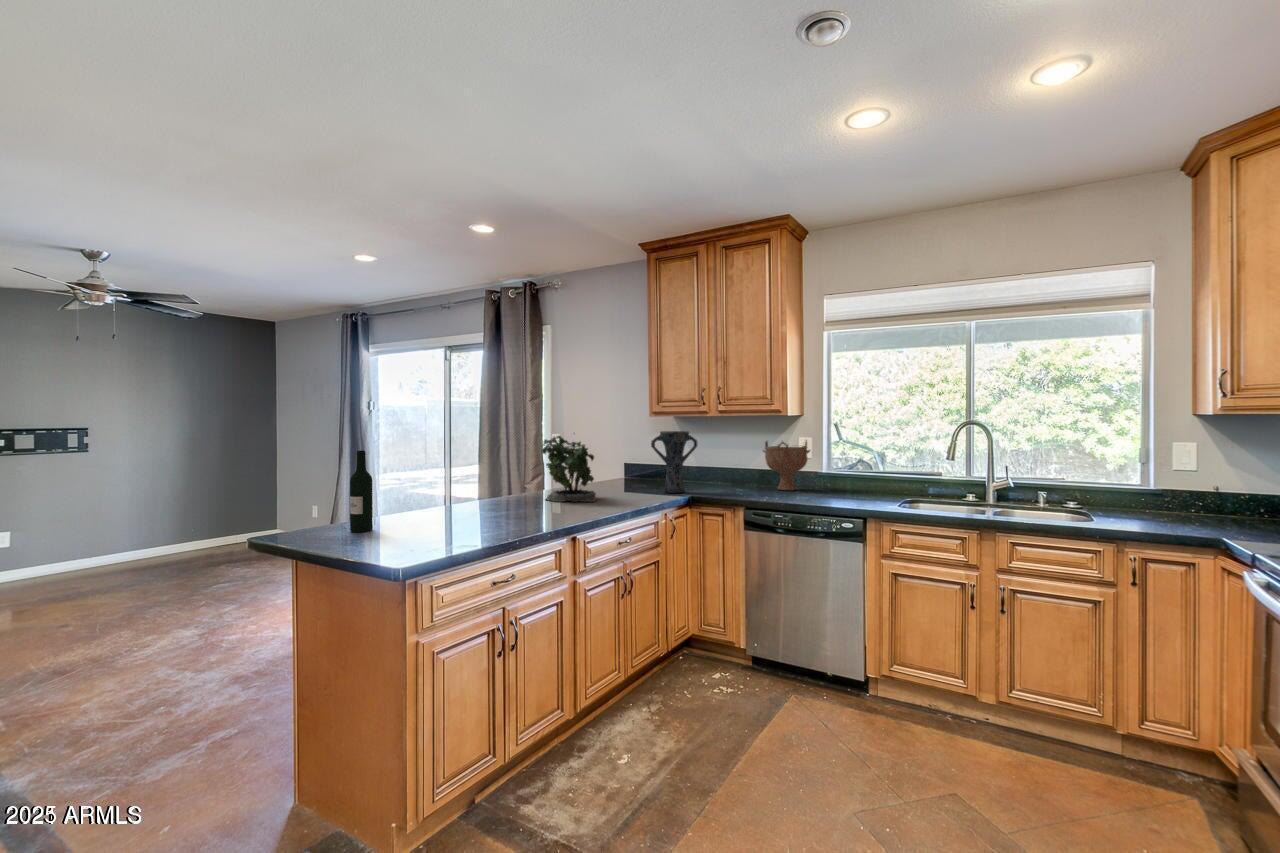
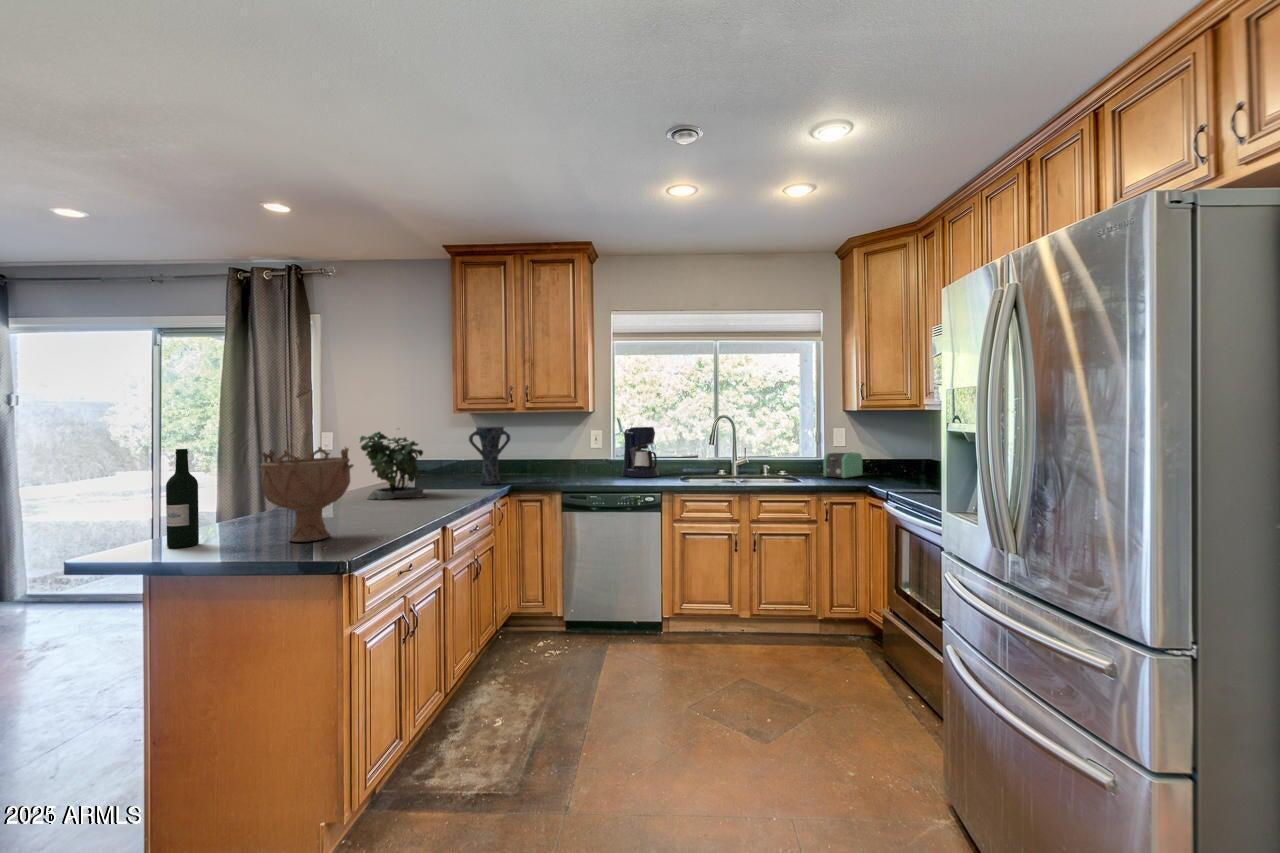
coffee maker: none [831,434,881,497] -> present [622,427,659,477]
decorative bowl: present [763,440,810,490] -> present [260,447,353,542]
toaster: none [1147,479,1233,522] -> present [823,453,862,479]

